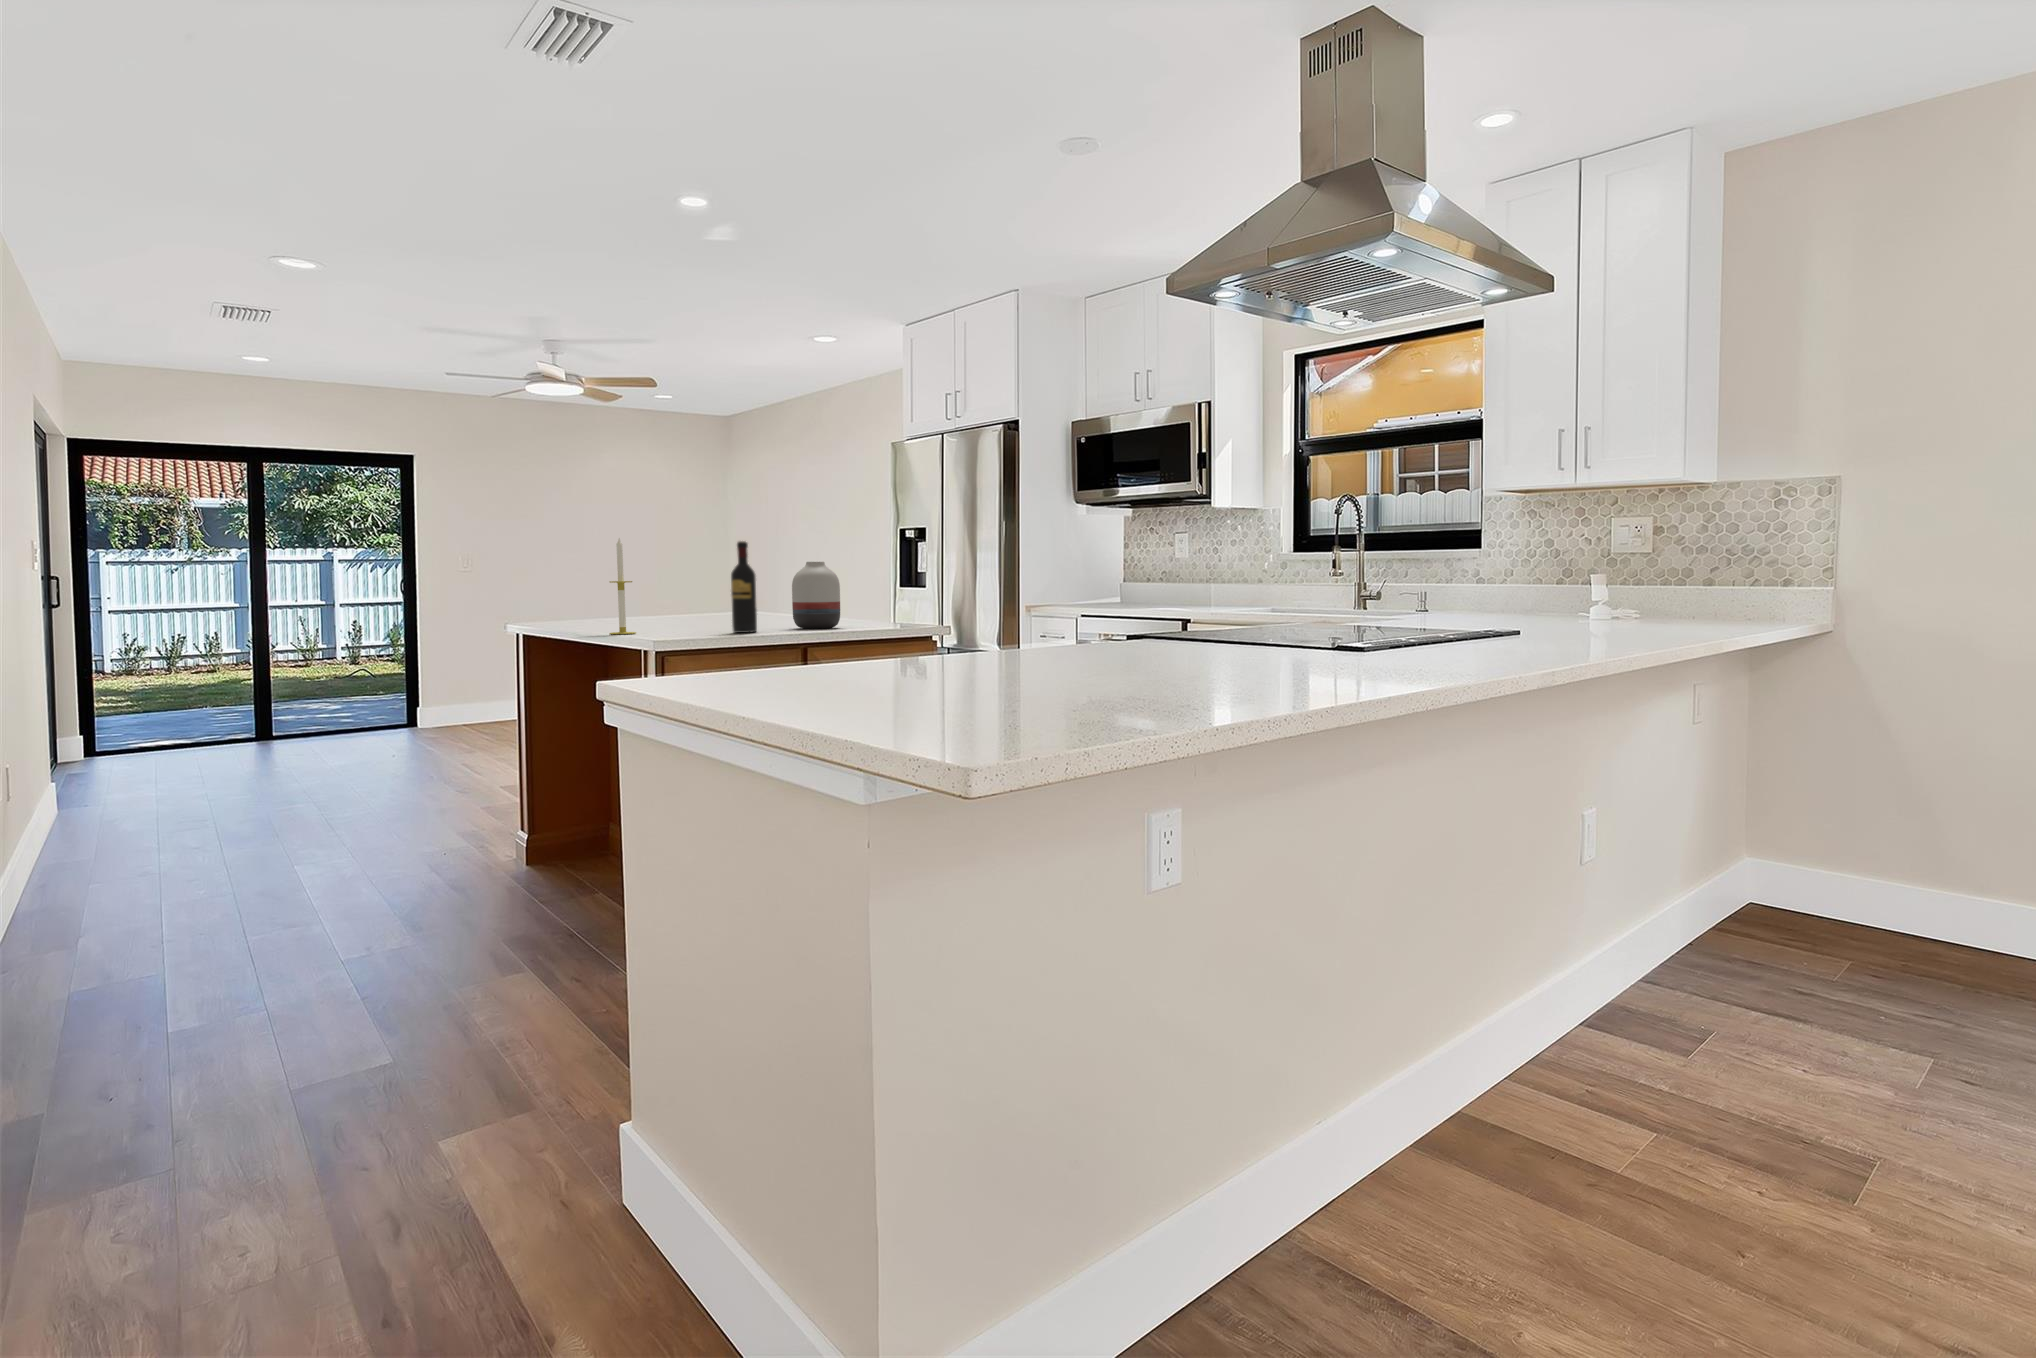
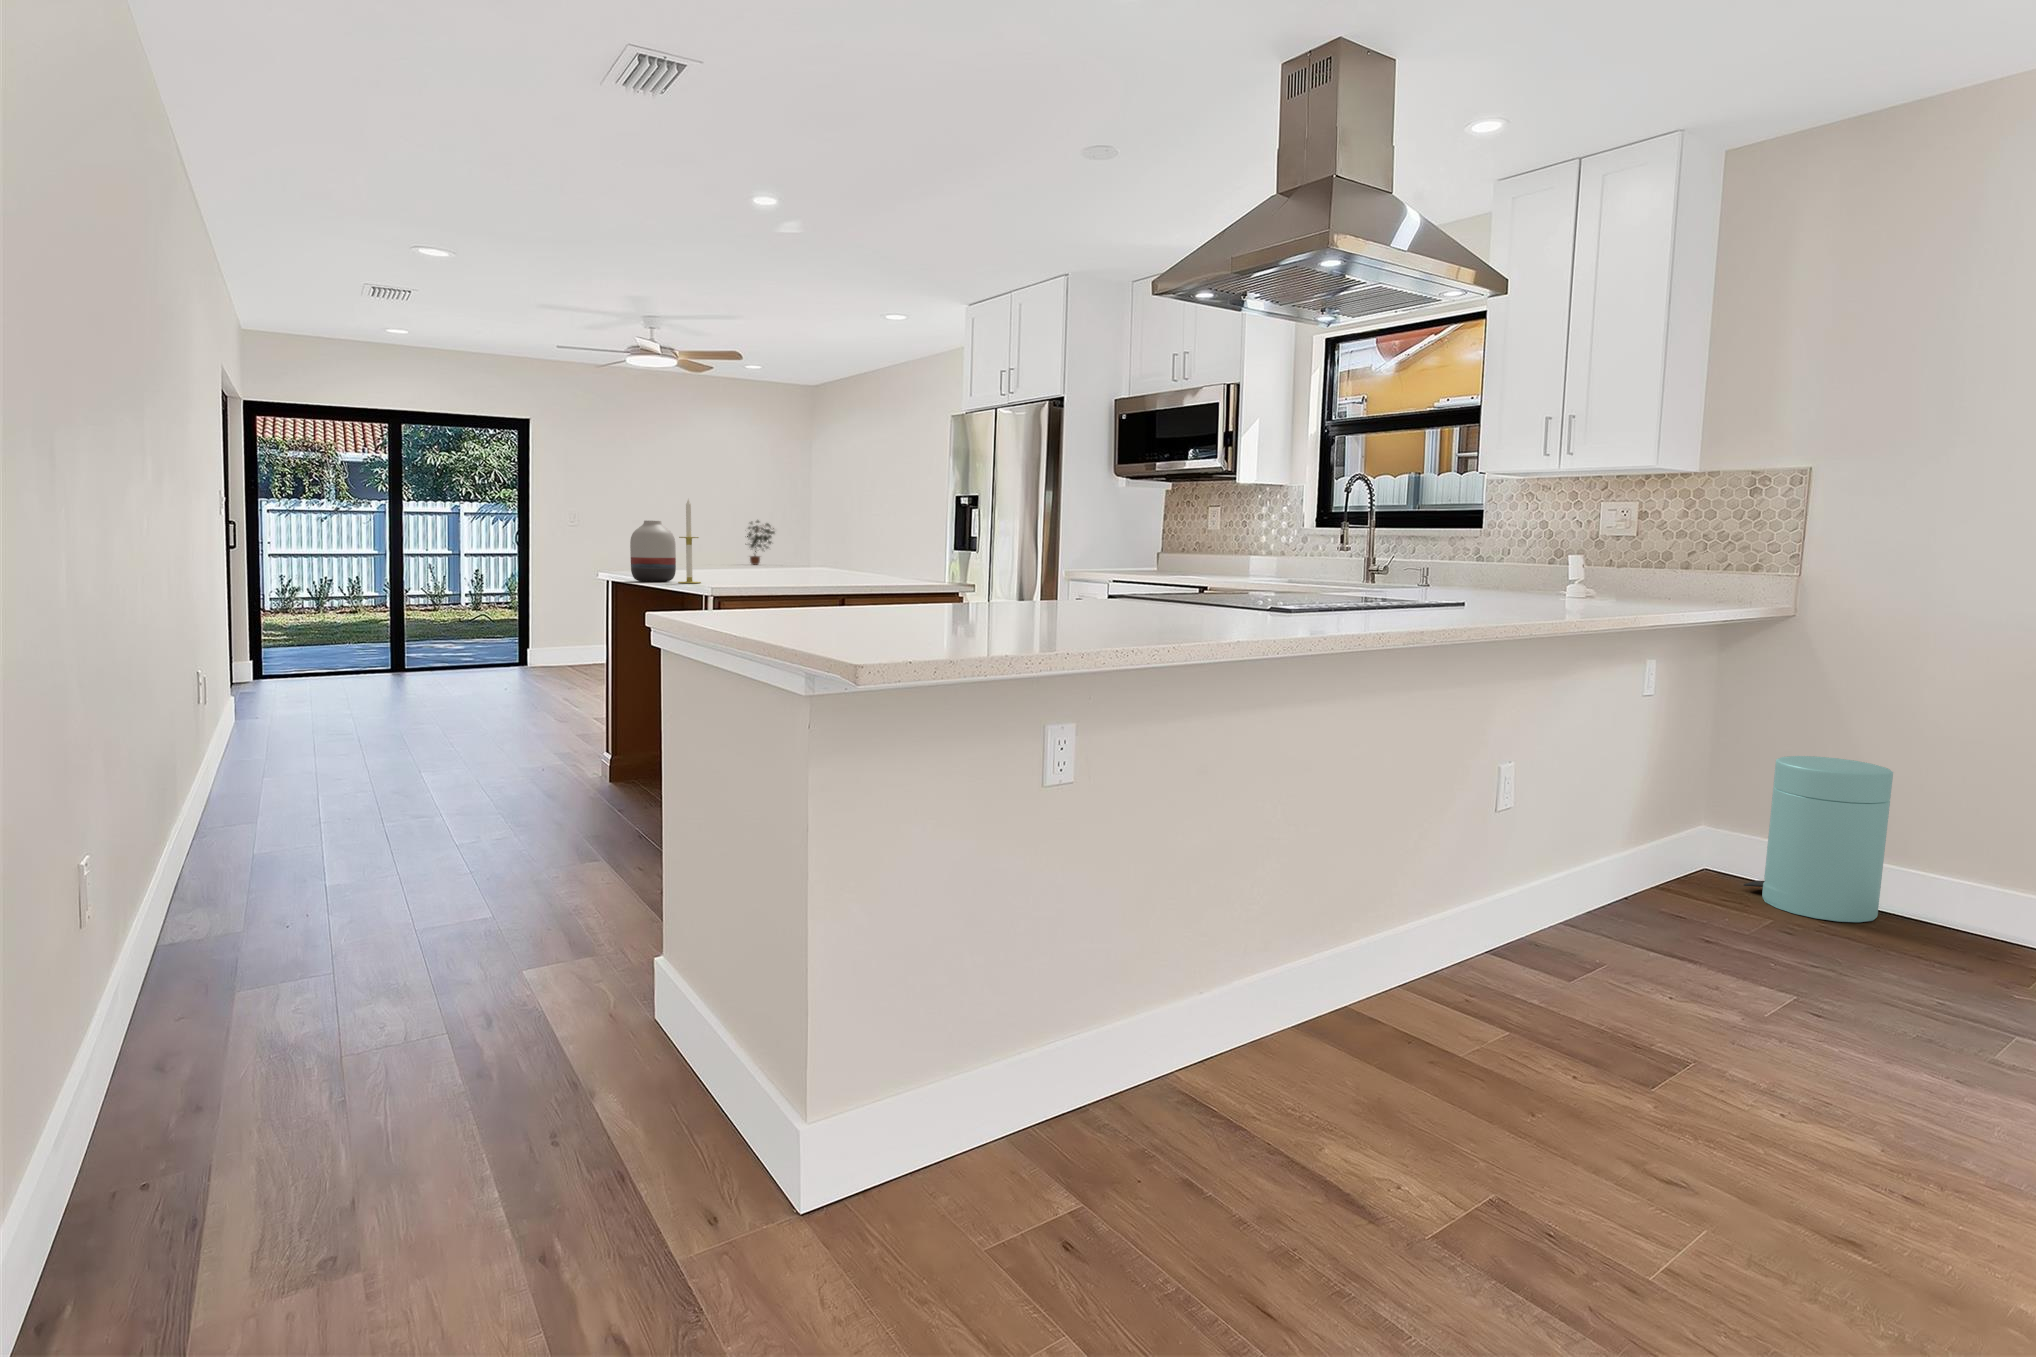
wine bottle: present [731,541,757,633] -> none [783,504,804,585]
potted plant: none [641,558,689,606] -> present [747,521,775,565]
vase: present [792,561,840,629] -> present [630,520,676,582]
trash can: none [1798,781,1957,959] -> present [1744,756,1893,922]

